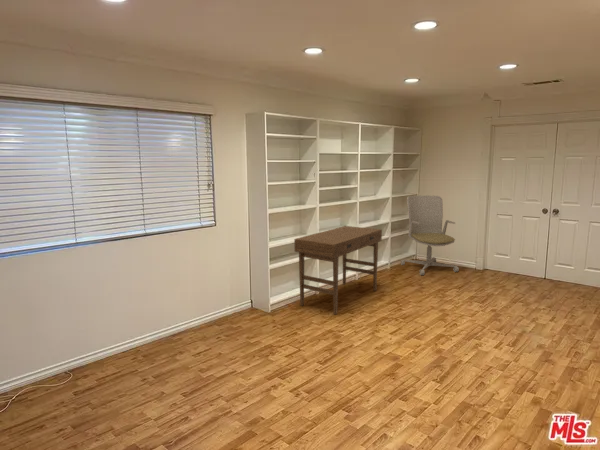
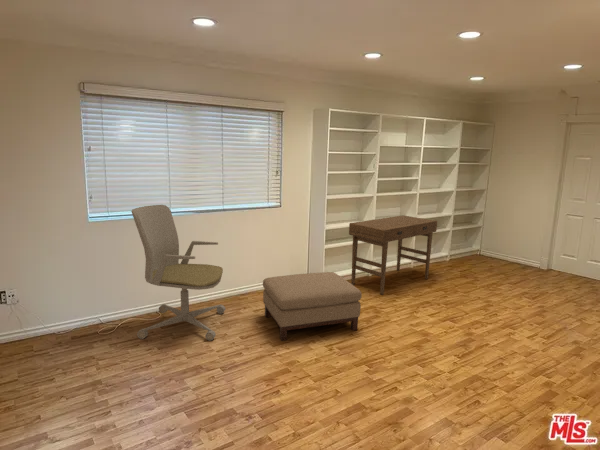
office chair: present [401,195,459,275] -> present [131,205,225,341]
ottoman: none [205,297,324,391] -> present [263,272,362,341]

